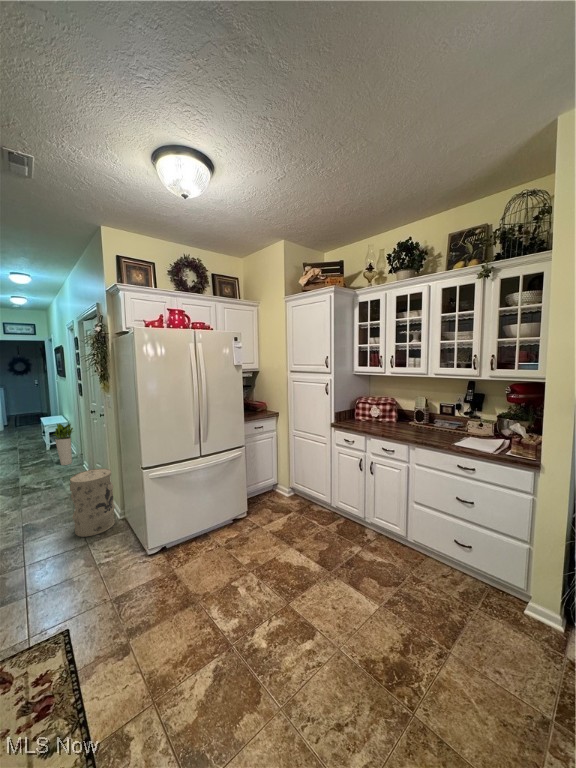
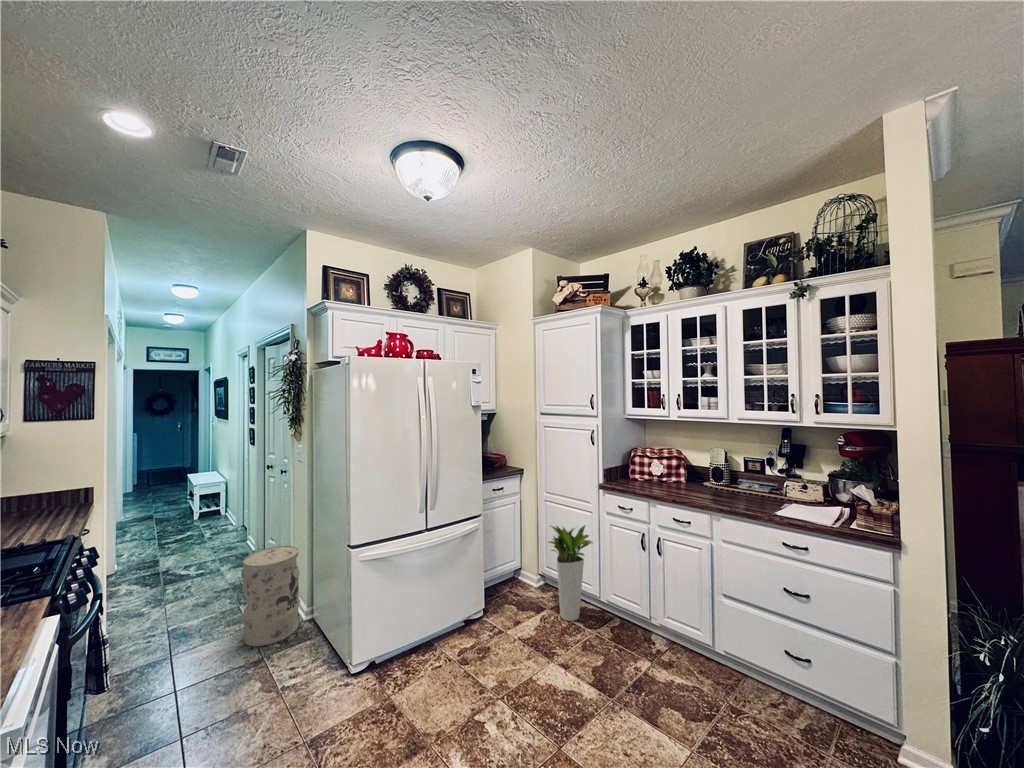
planter: present [54,423,73,465] -> present [548,526,592,621]

